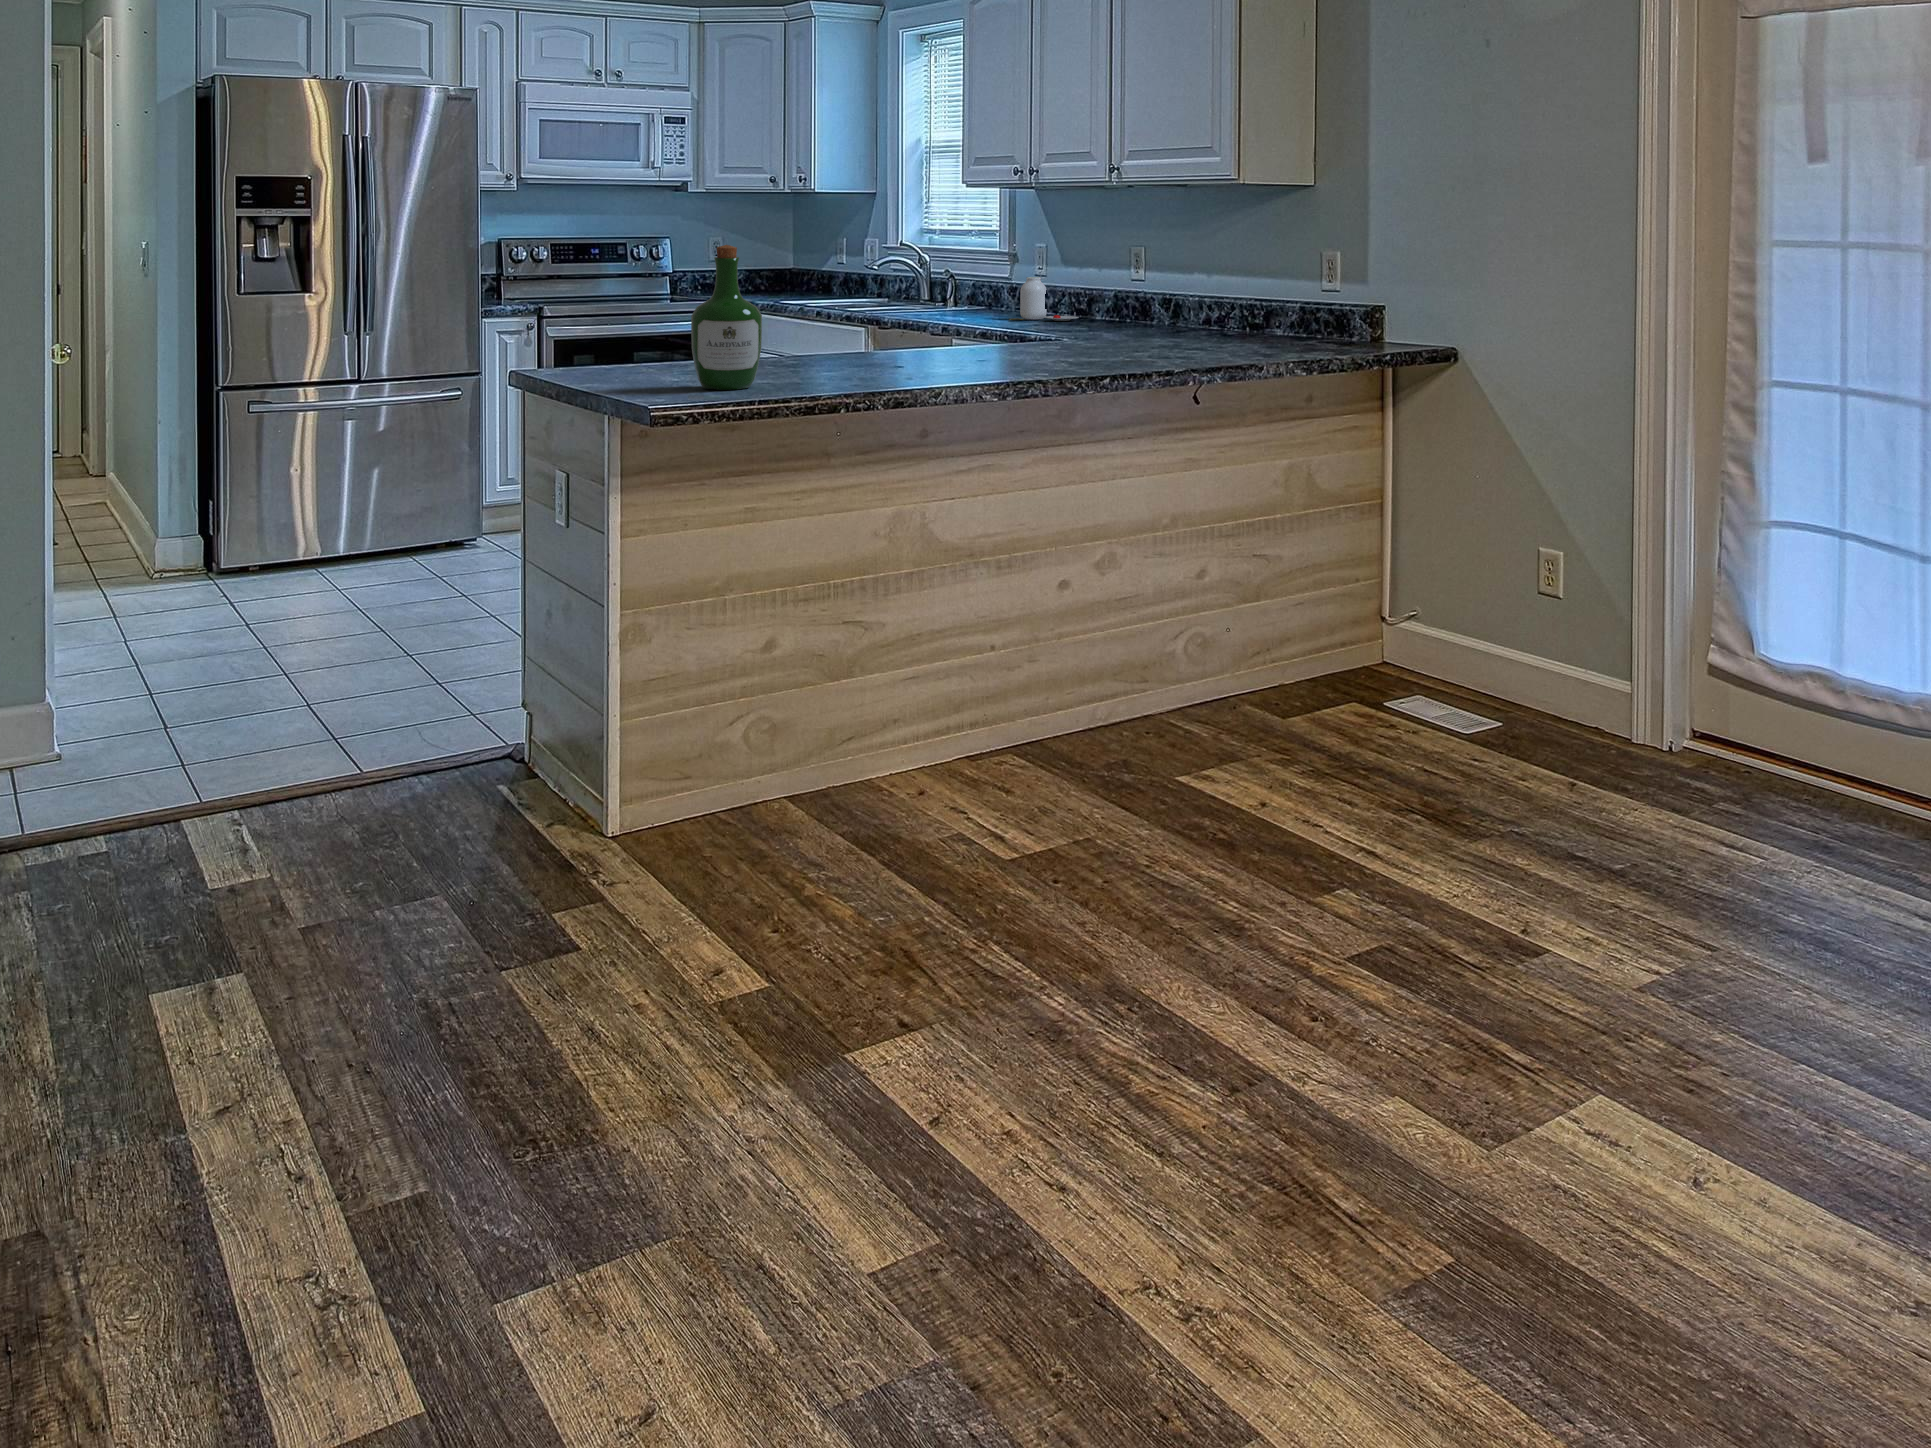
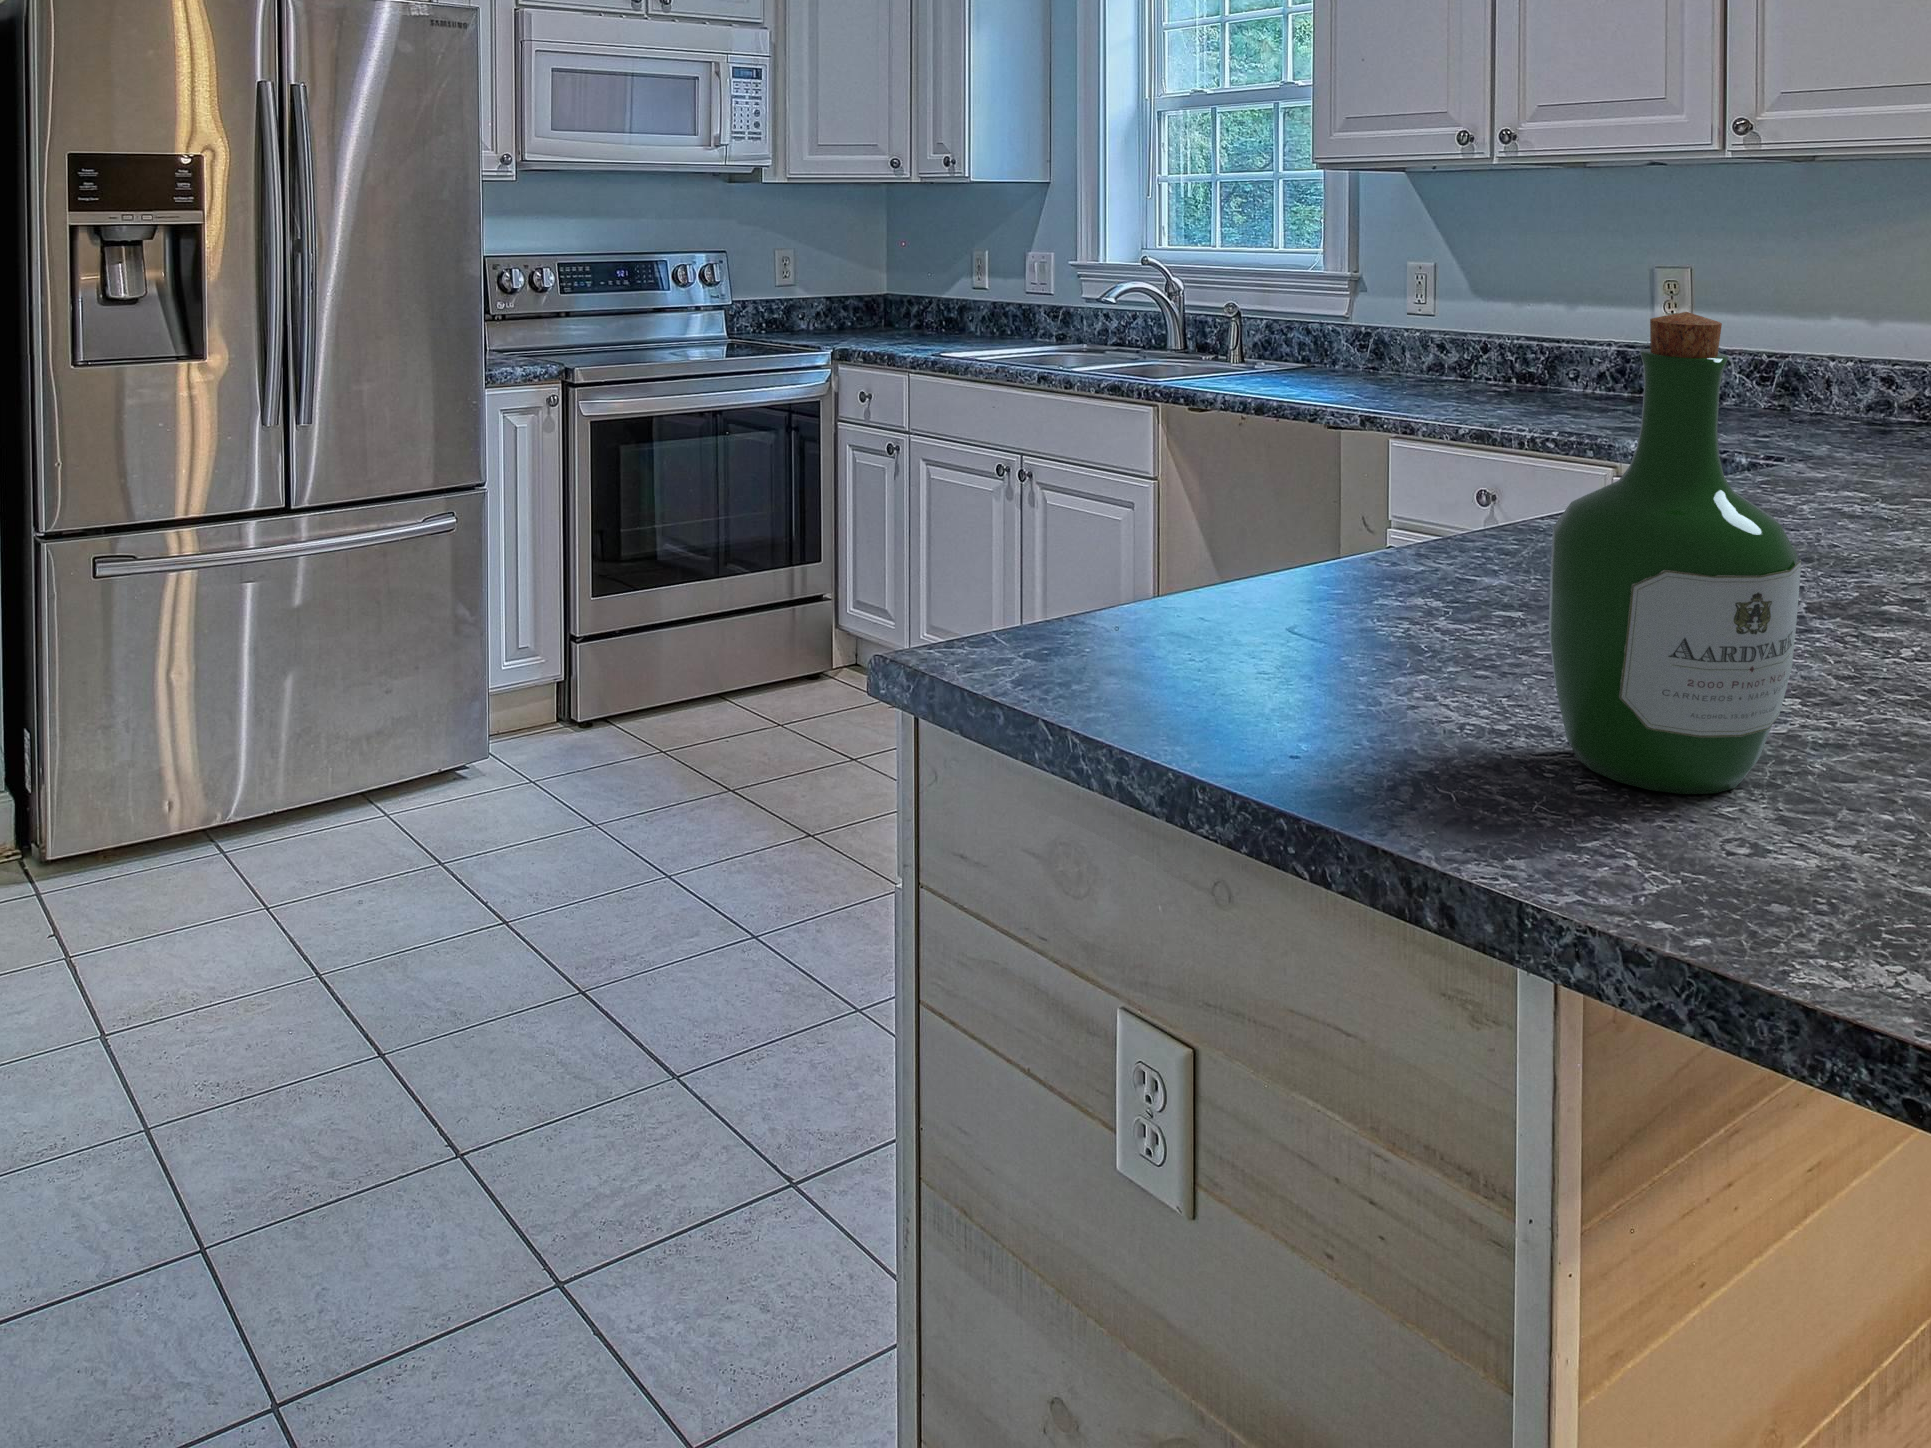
jar: present [1009,277,1079,321] -> none [1390,317,1514,393]

